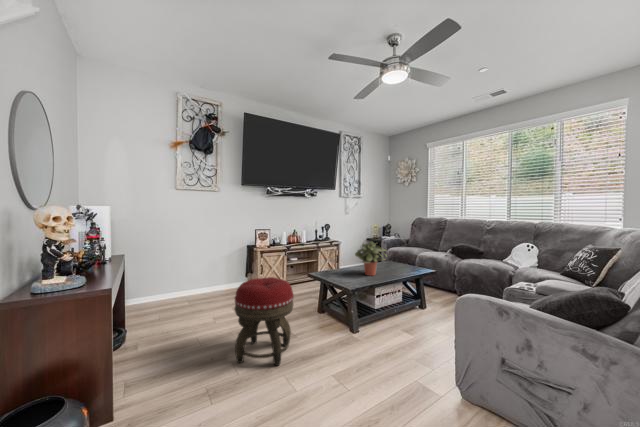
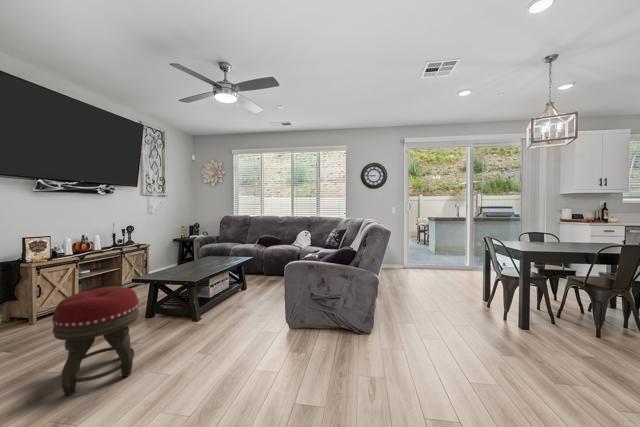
potted plant: present [355,241,386,276] -> none [186,238,218,270]

